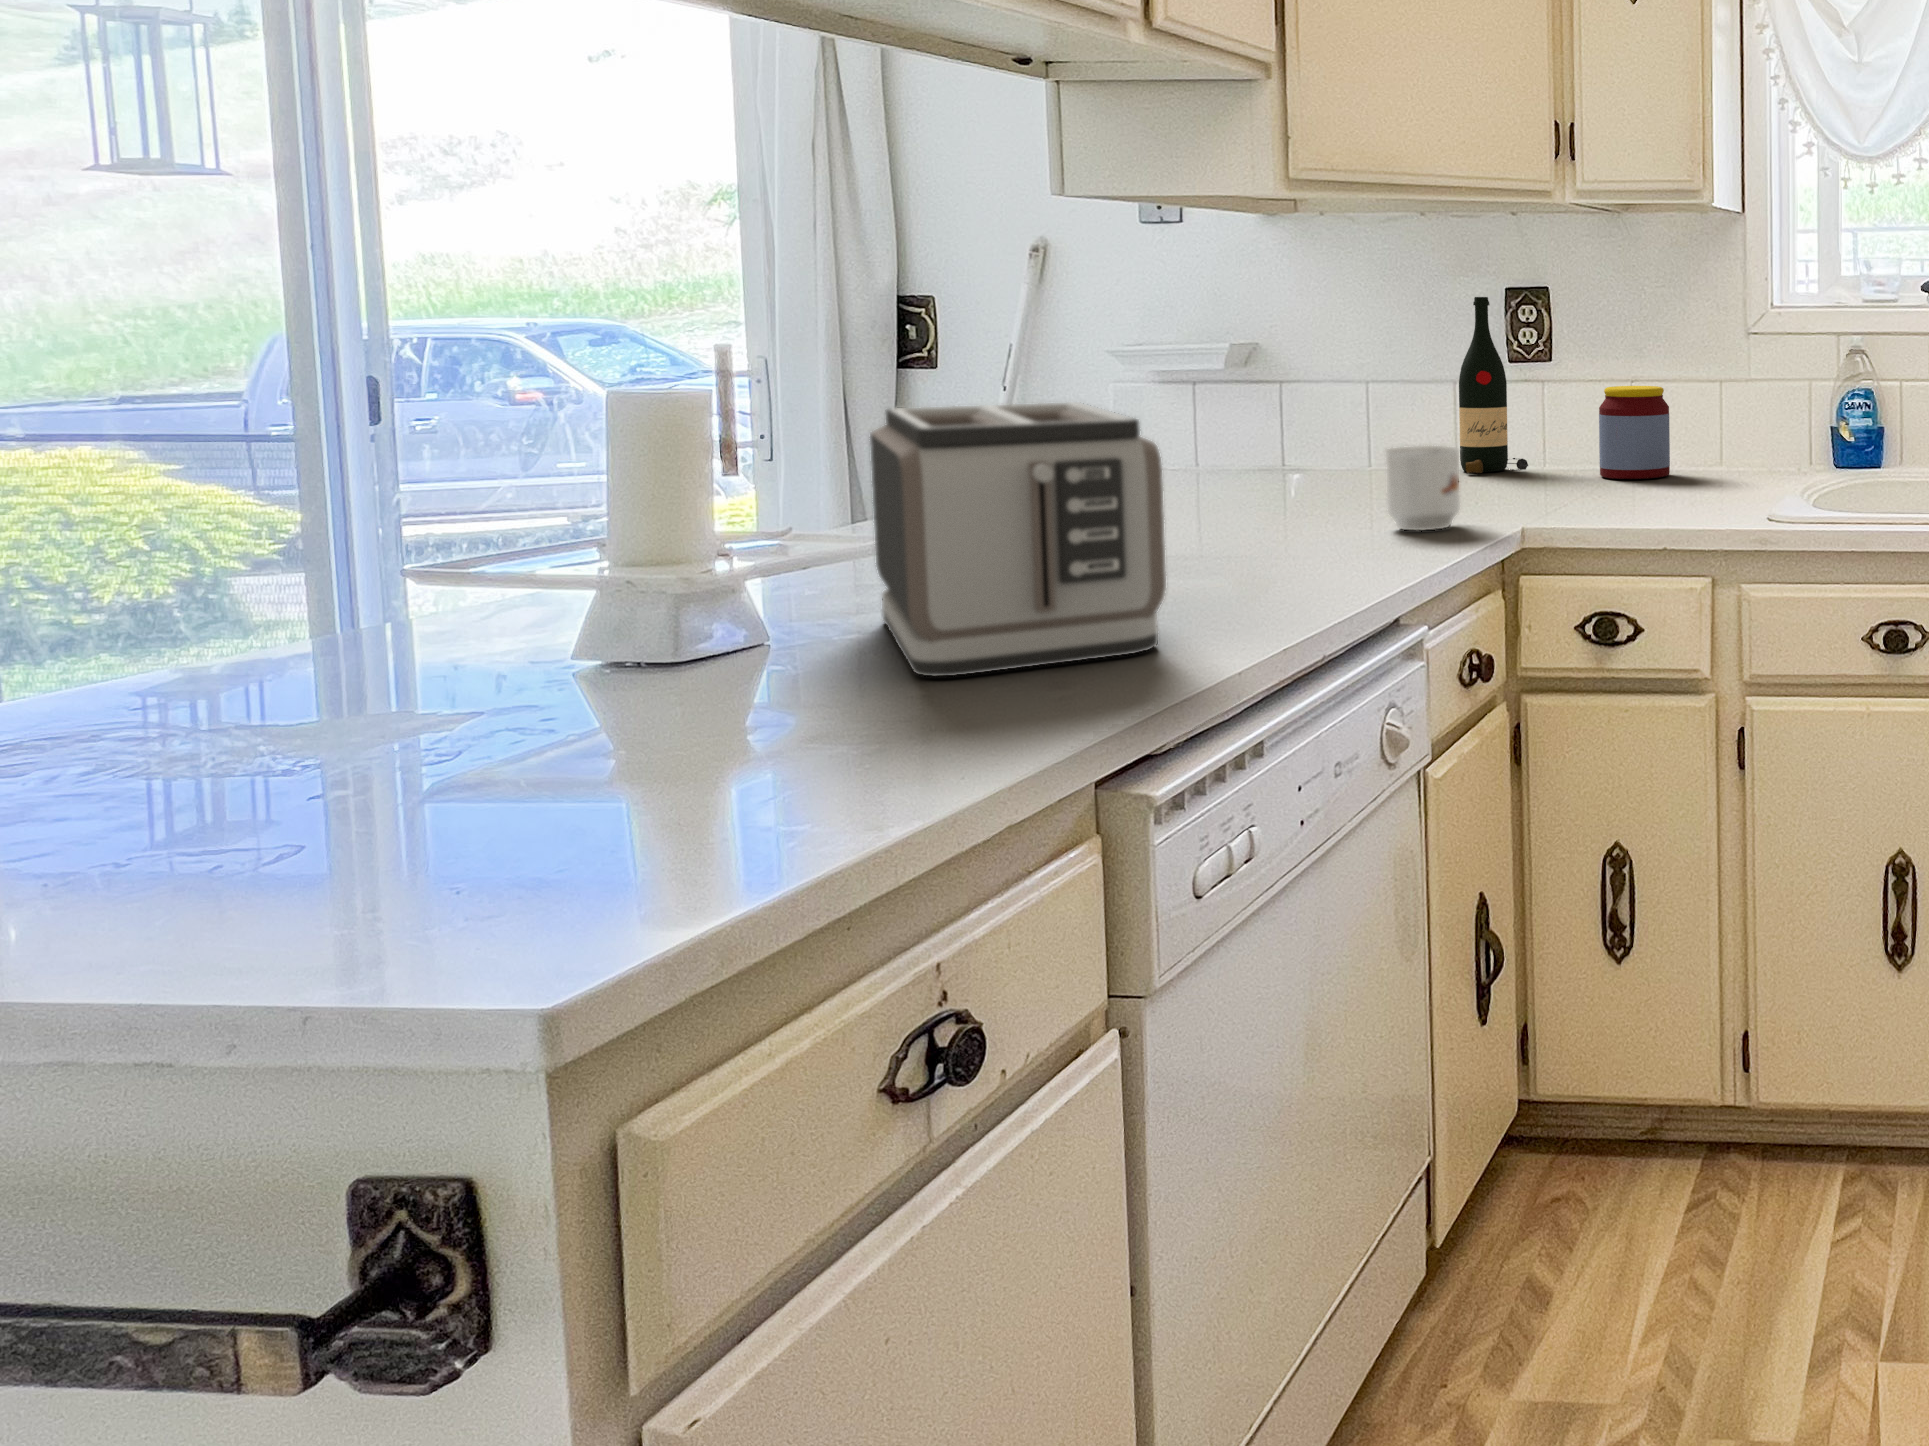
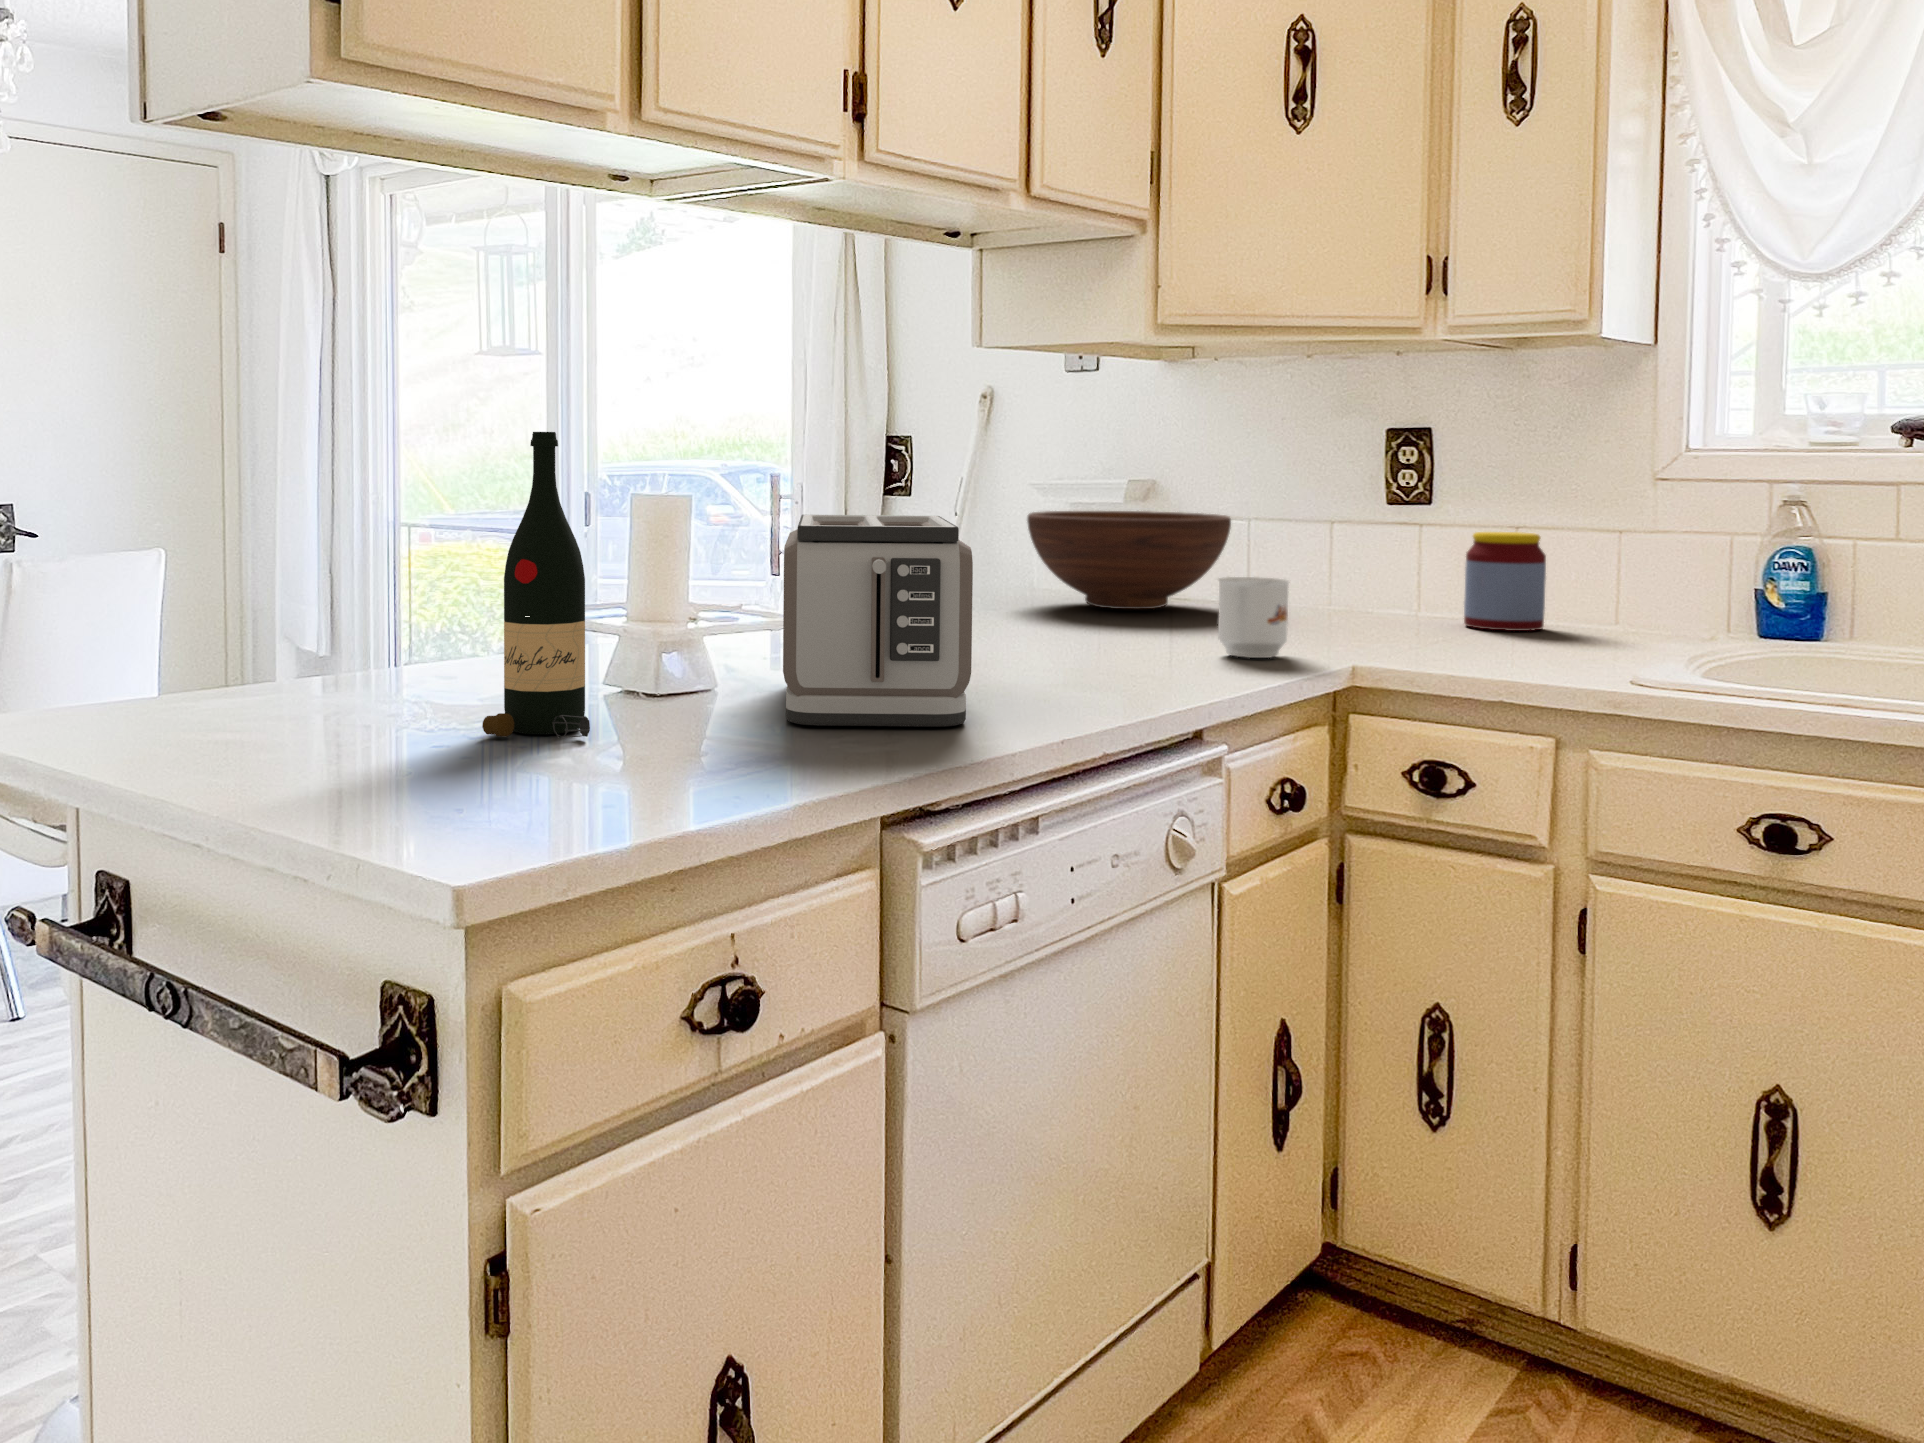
wine bottle: present [1459,297,1528,473] -> present [482,432,590,738]
fruit bowl: none [1127,377,1364,486] -> present [1027,511,1231,609]

